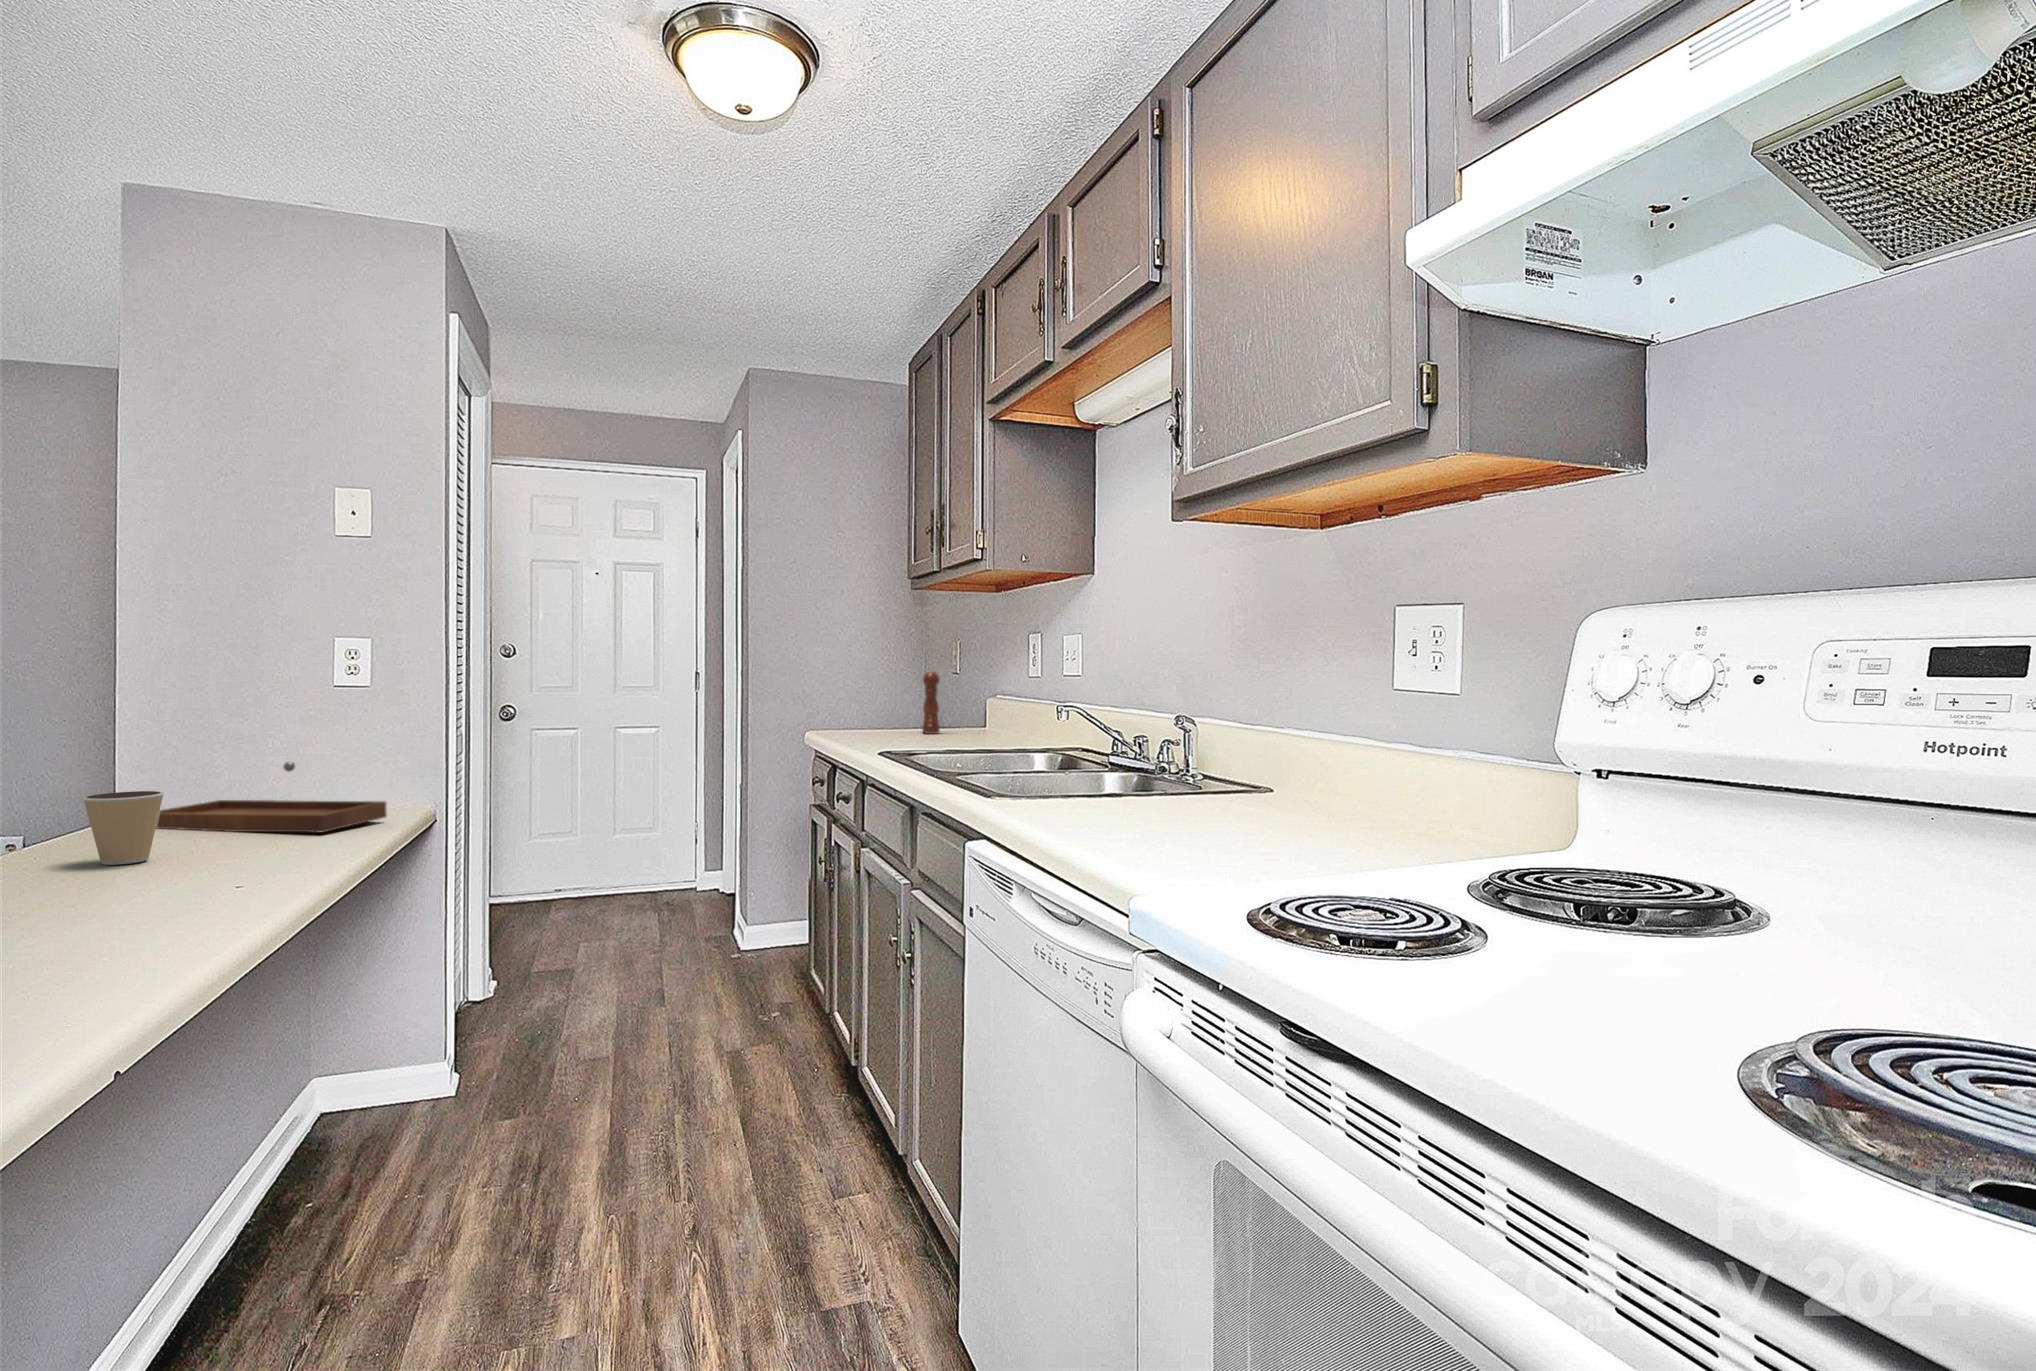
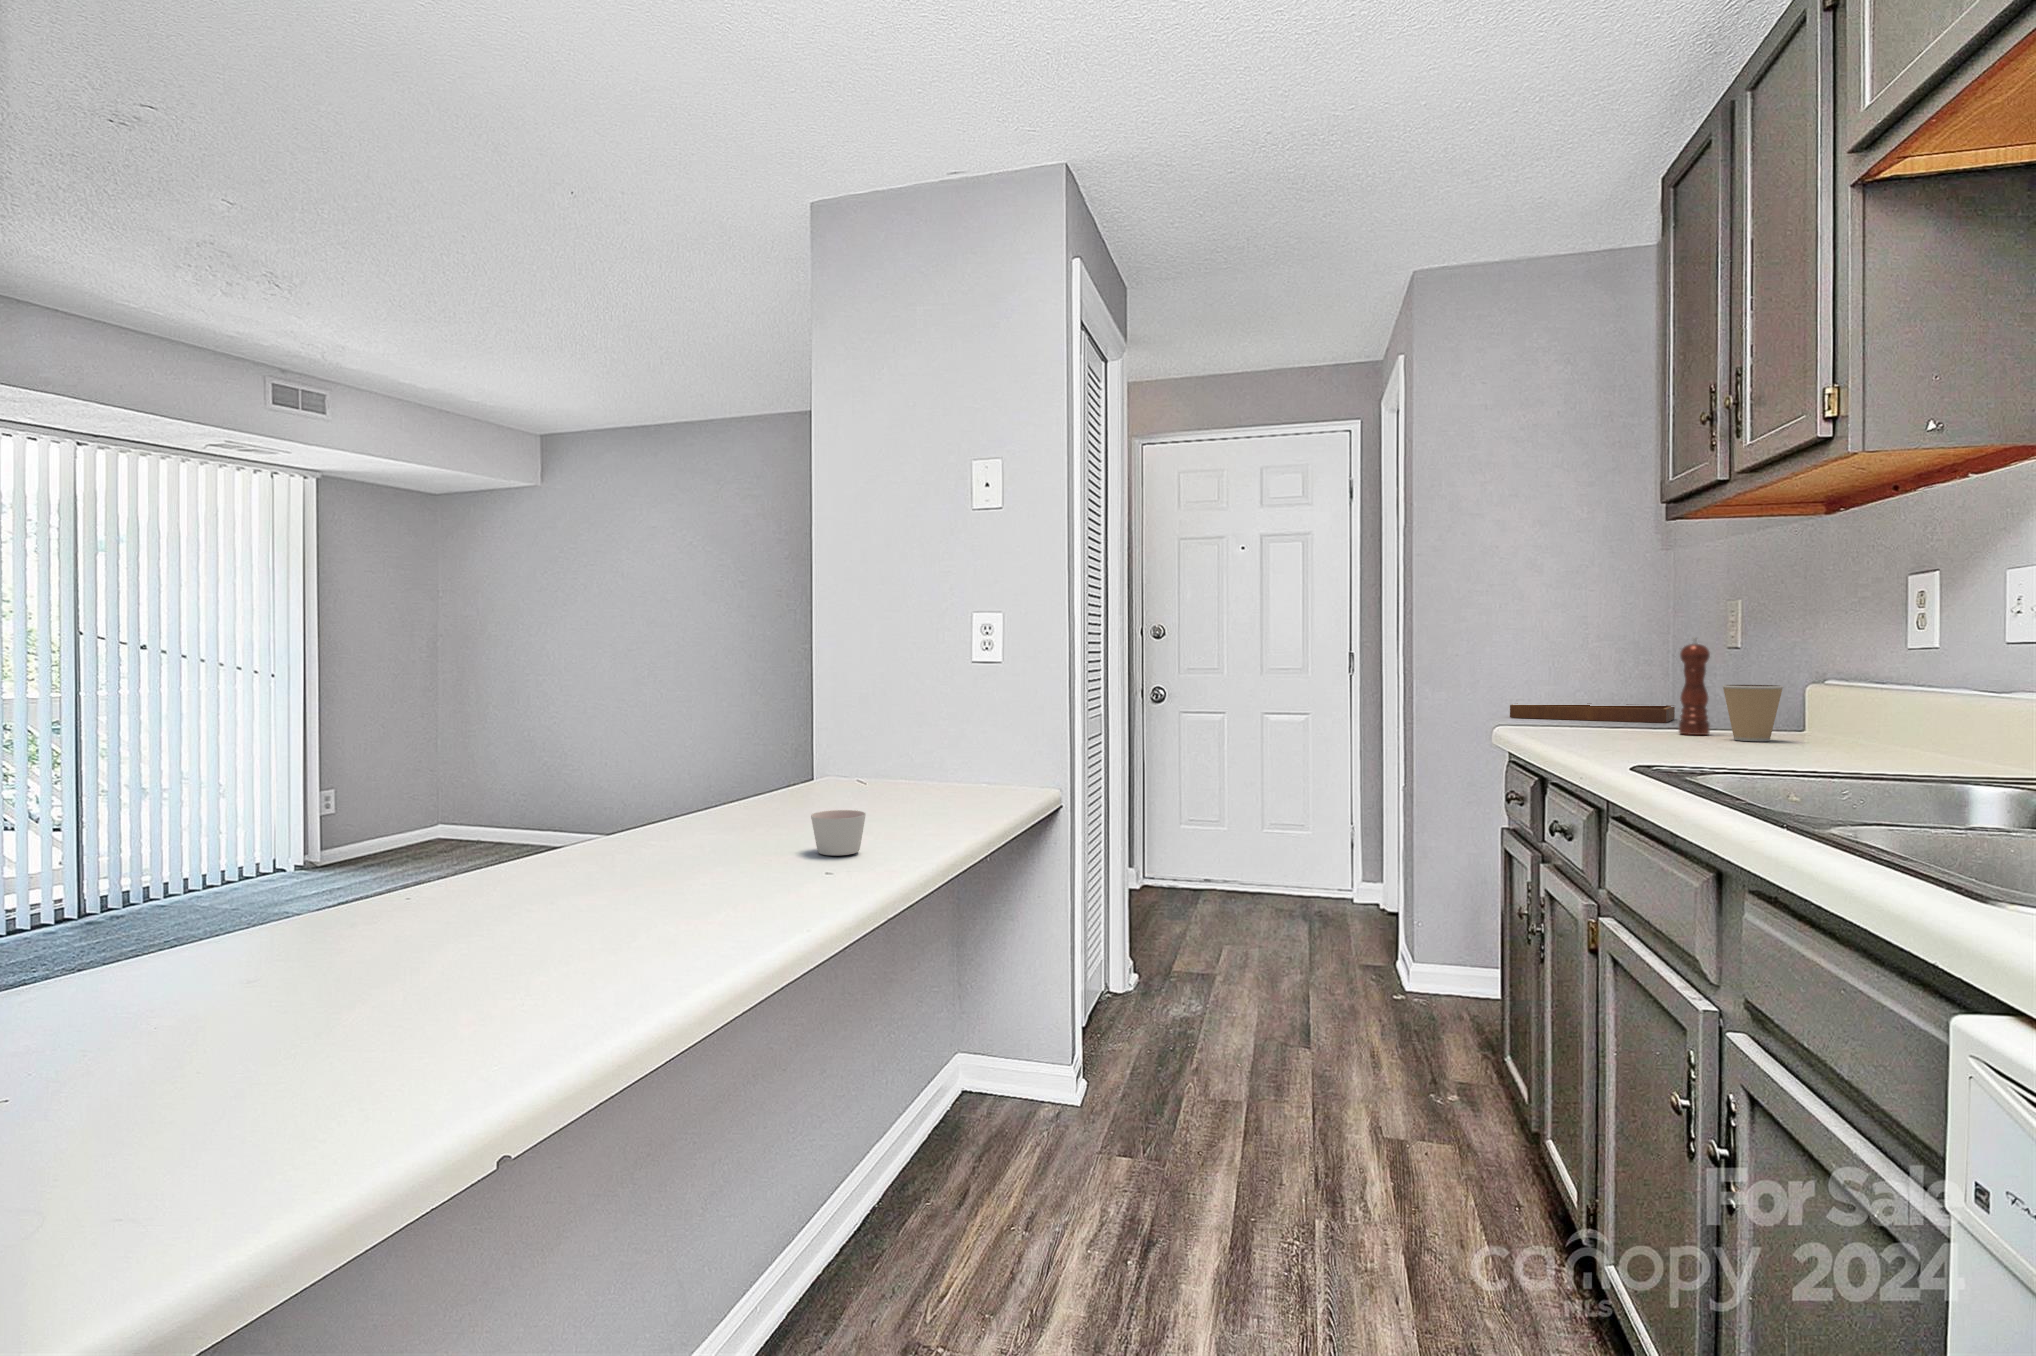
tray: present [156,762,387,832] -> present [1510,704,1675,723]
coffee cup: present [83,791,164,865] -> present [1723,685,1783,741]
candle: none [191,830,257,874] -> present [811,810,866,856]

